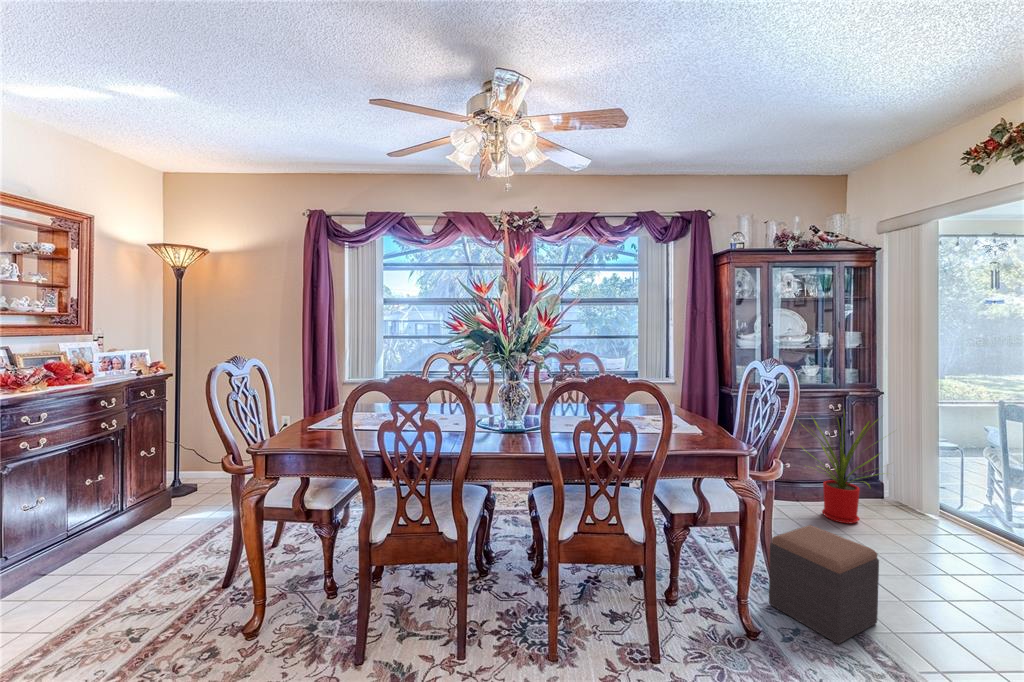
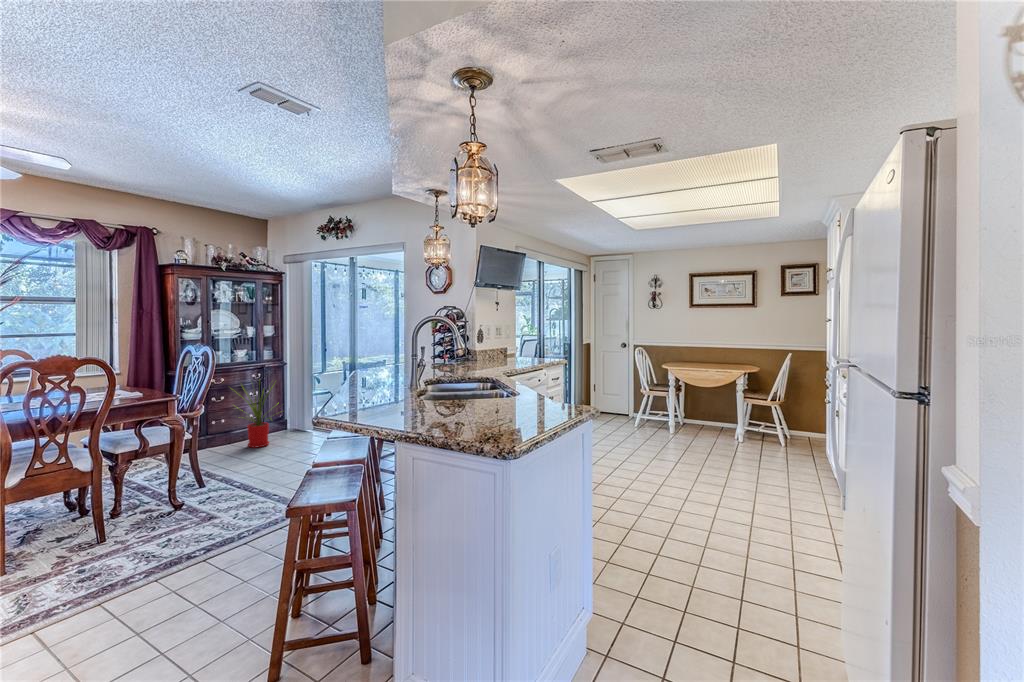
footstool: present [769,525,879,644] -> none [194,442,256,495]

